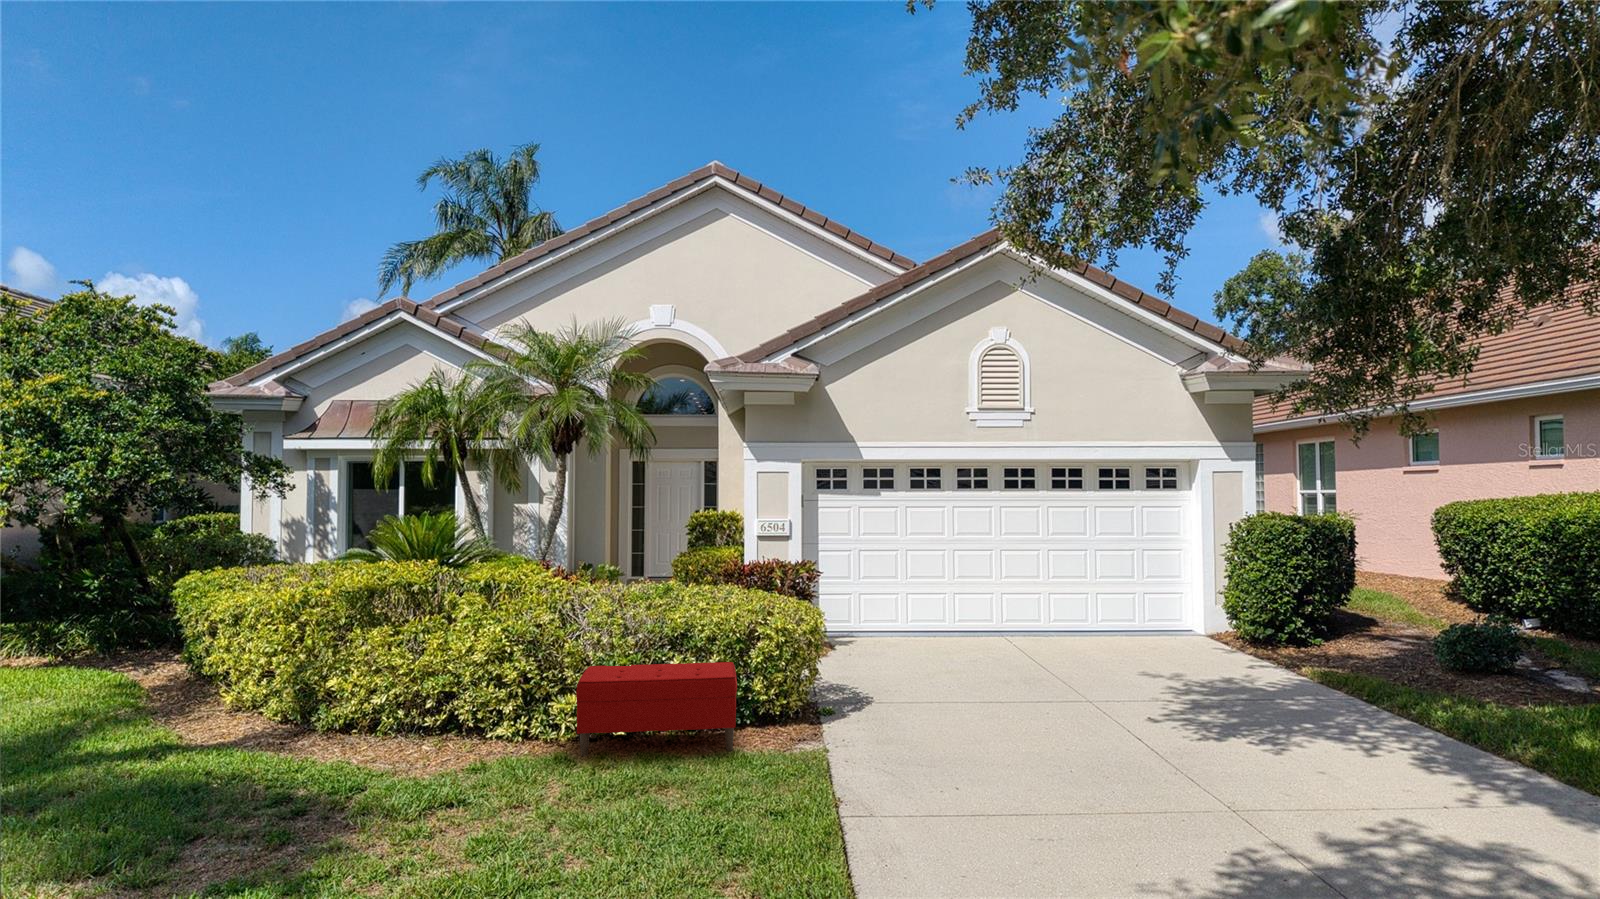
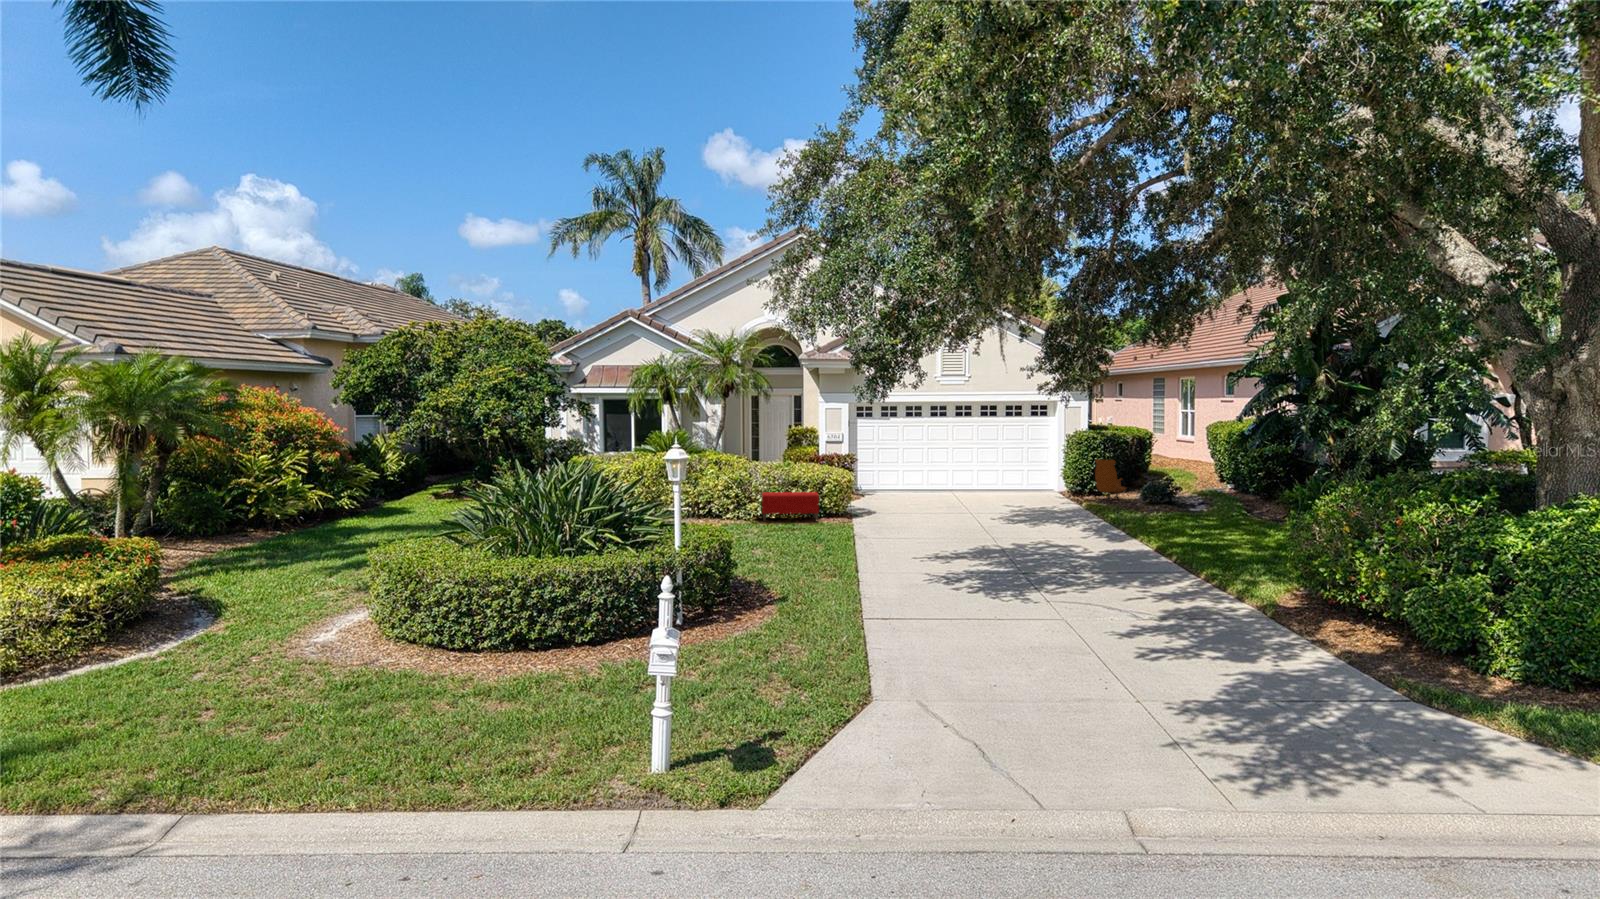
lounge chair: none [1312,566,1380,660] -> present [1095,459,1126,501]

